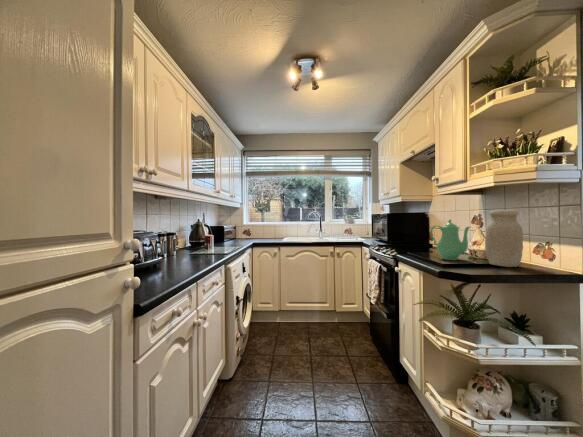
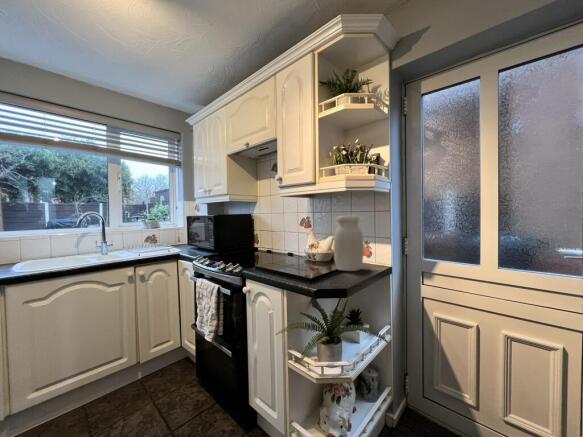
teapot: present [430,220,470,260] -> none [279,225,320,270]

